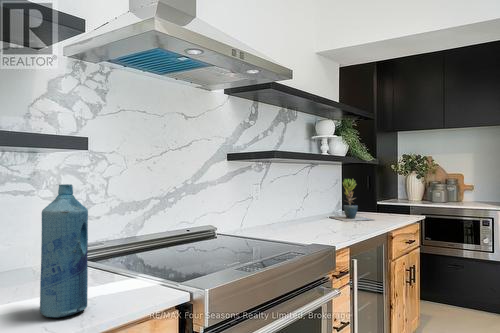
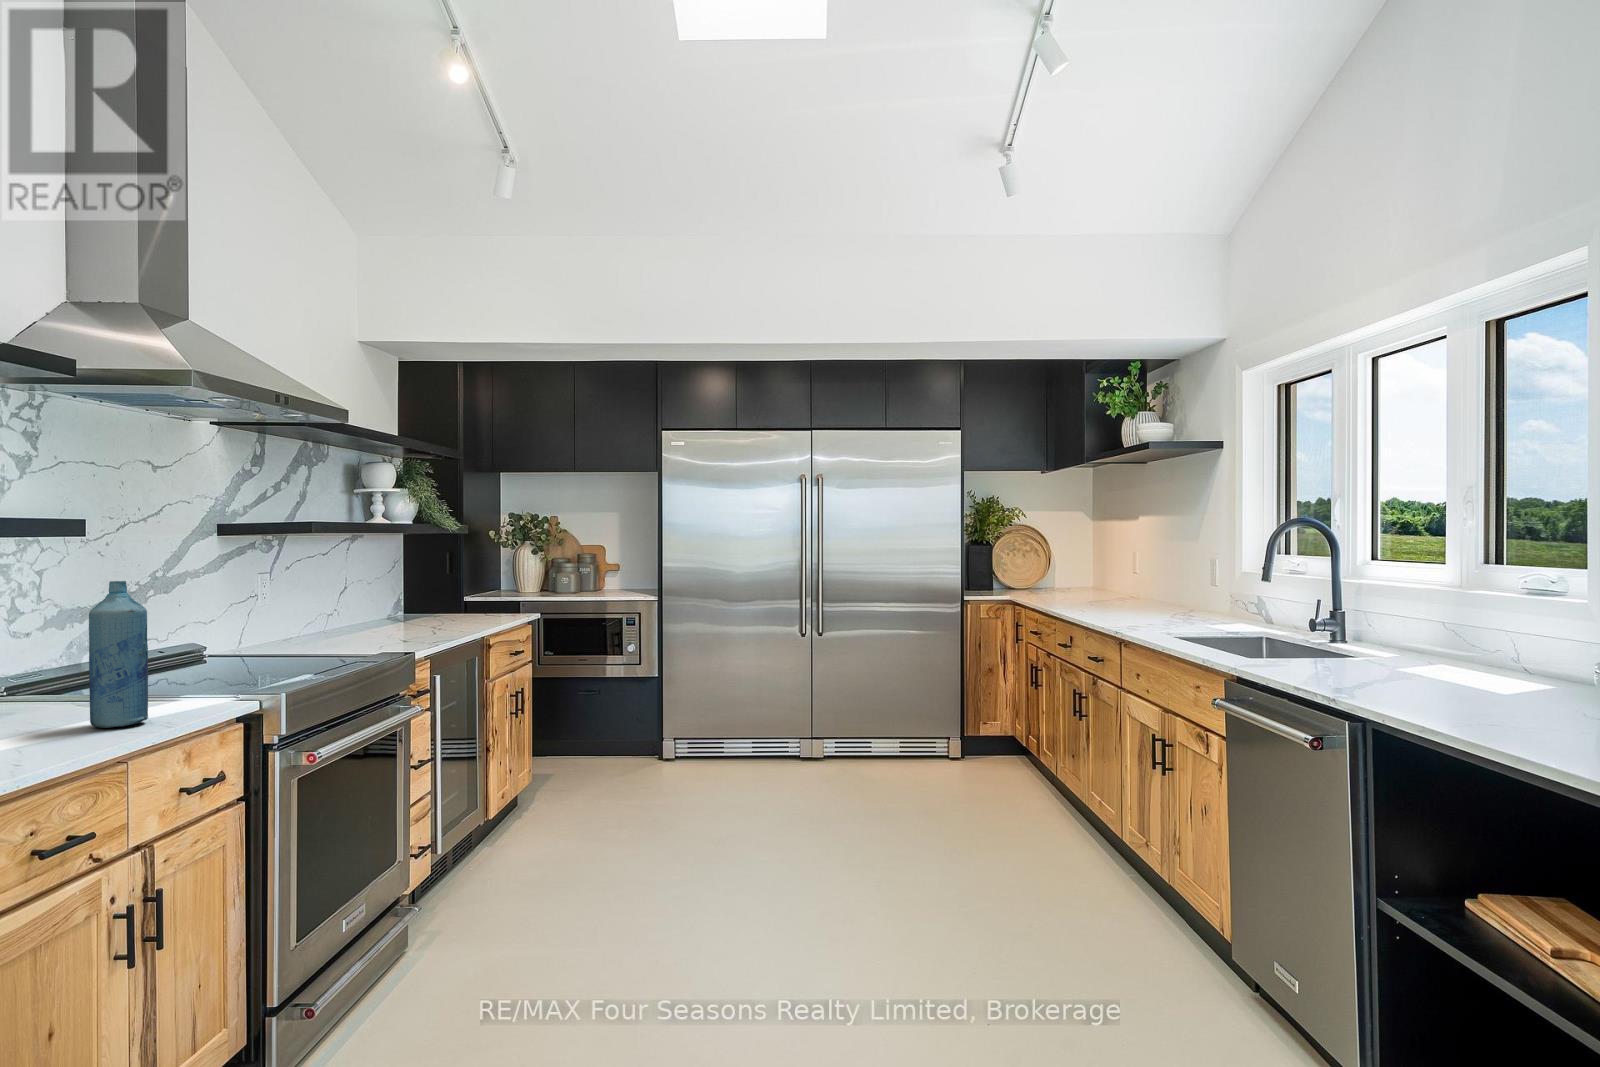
potted plant: present [331,179,373,221] -> none [380,558,464,628]

